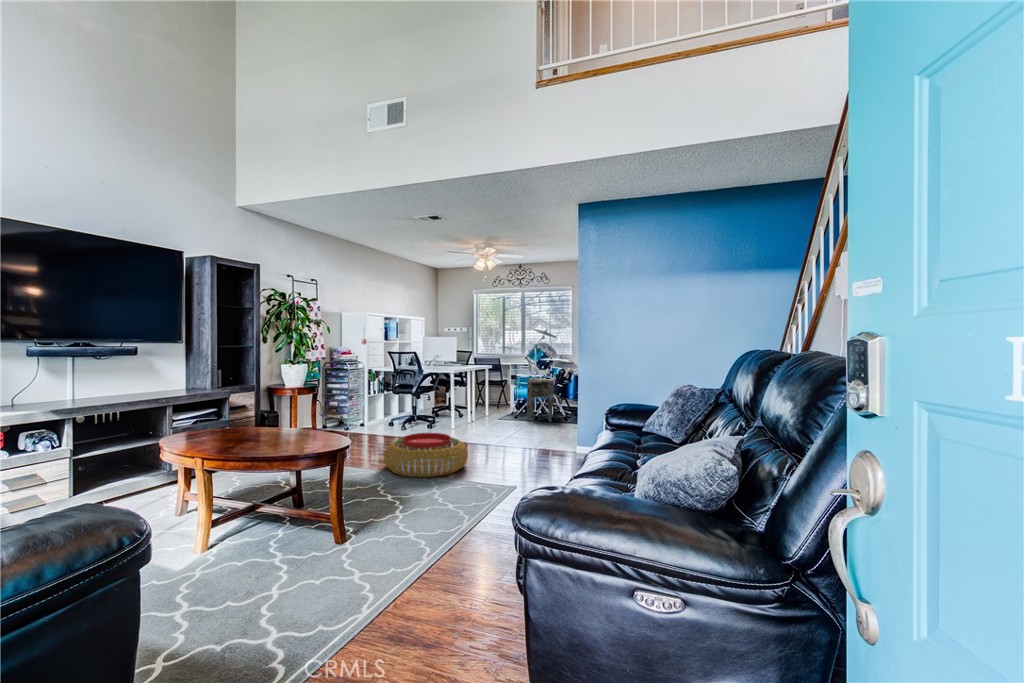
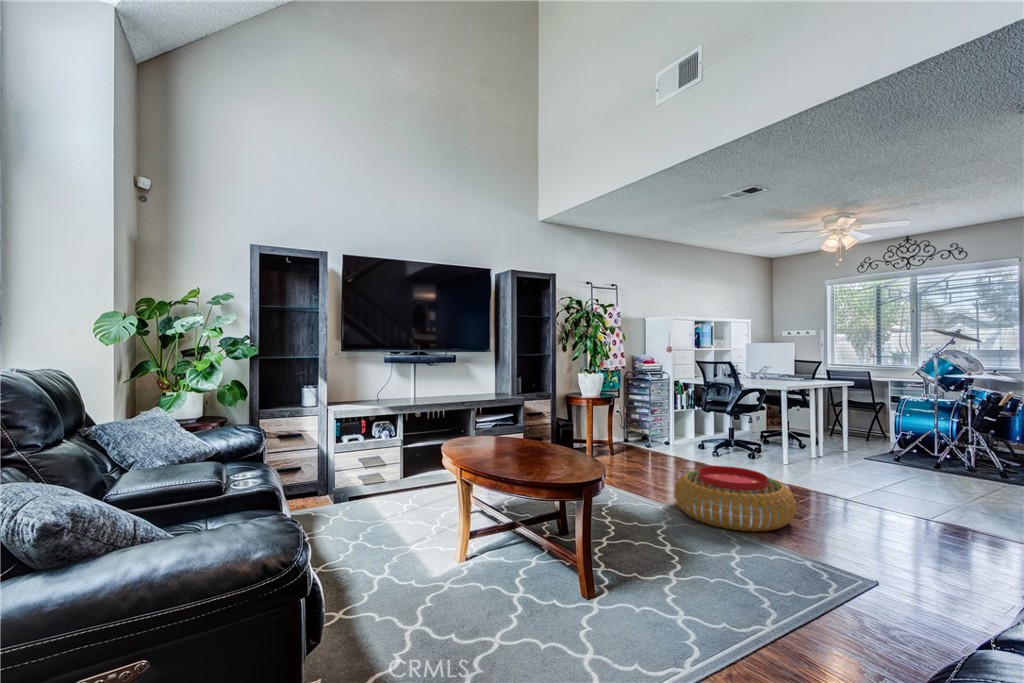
side table: present [527,378,555,422] -> none [915,402,975,475]

